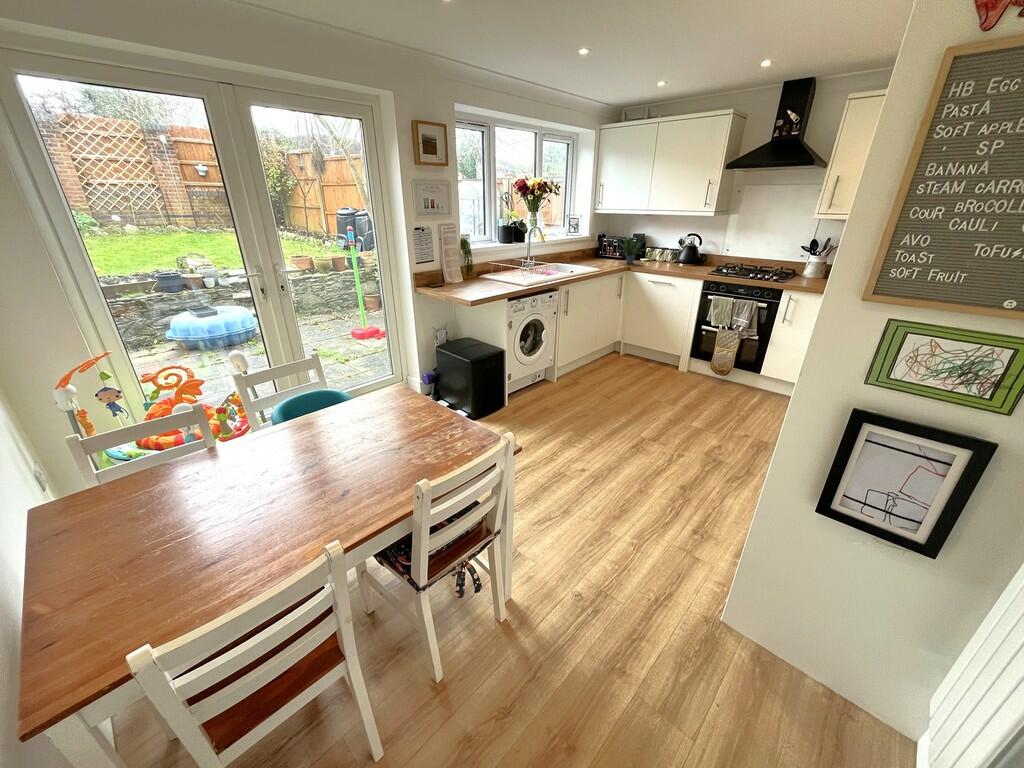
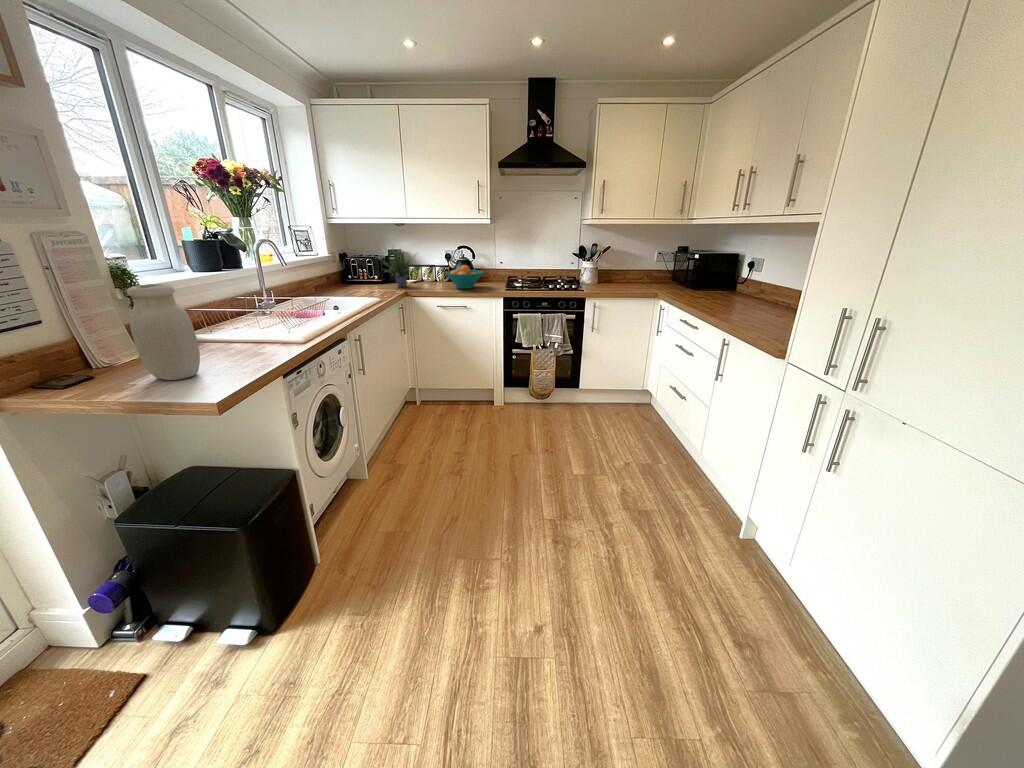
jar: none [456,247,477,291] -> present [127,284,200,380]
fruit bowl: none [660,250,693,269] -> present [445,265,483,289]

